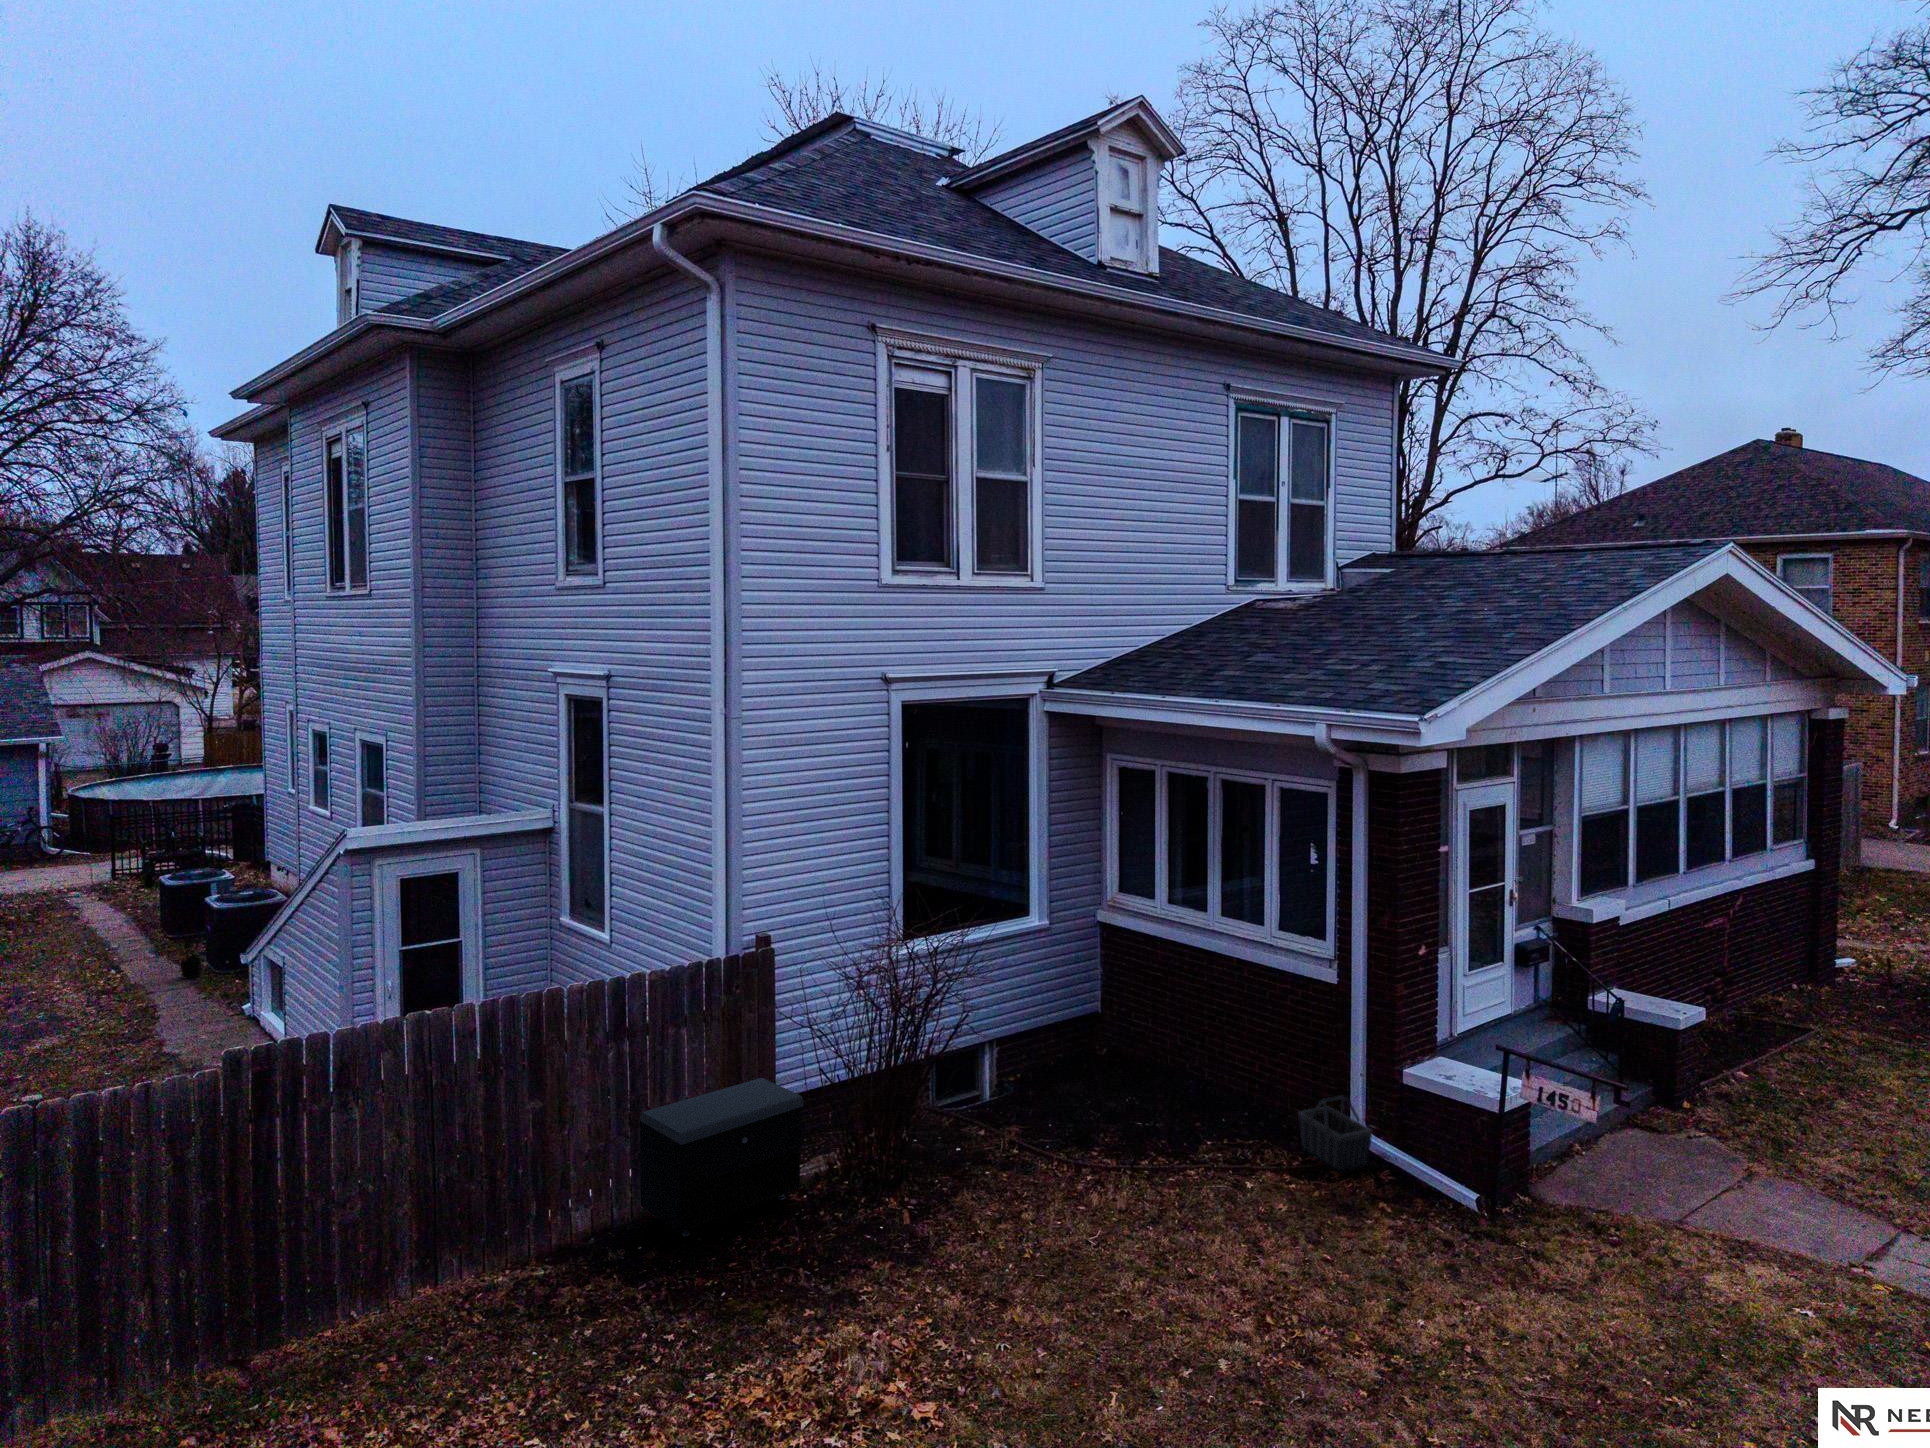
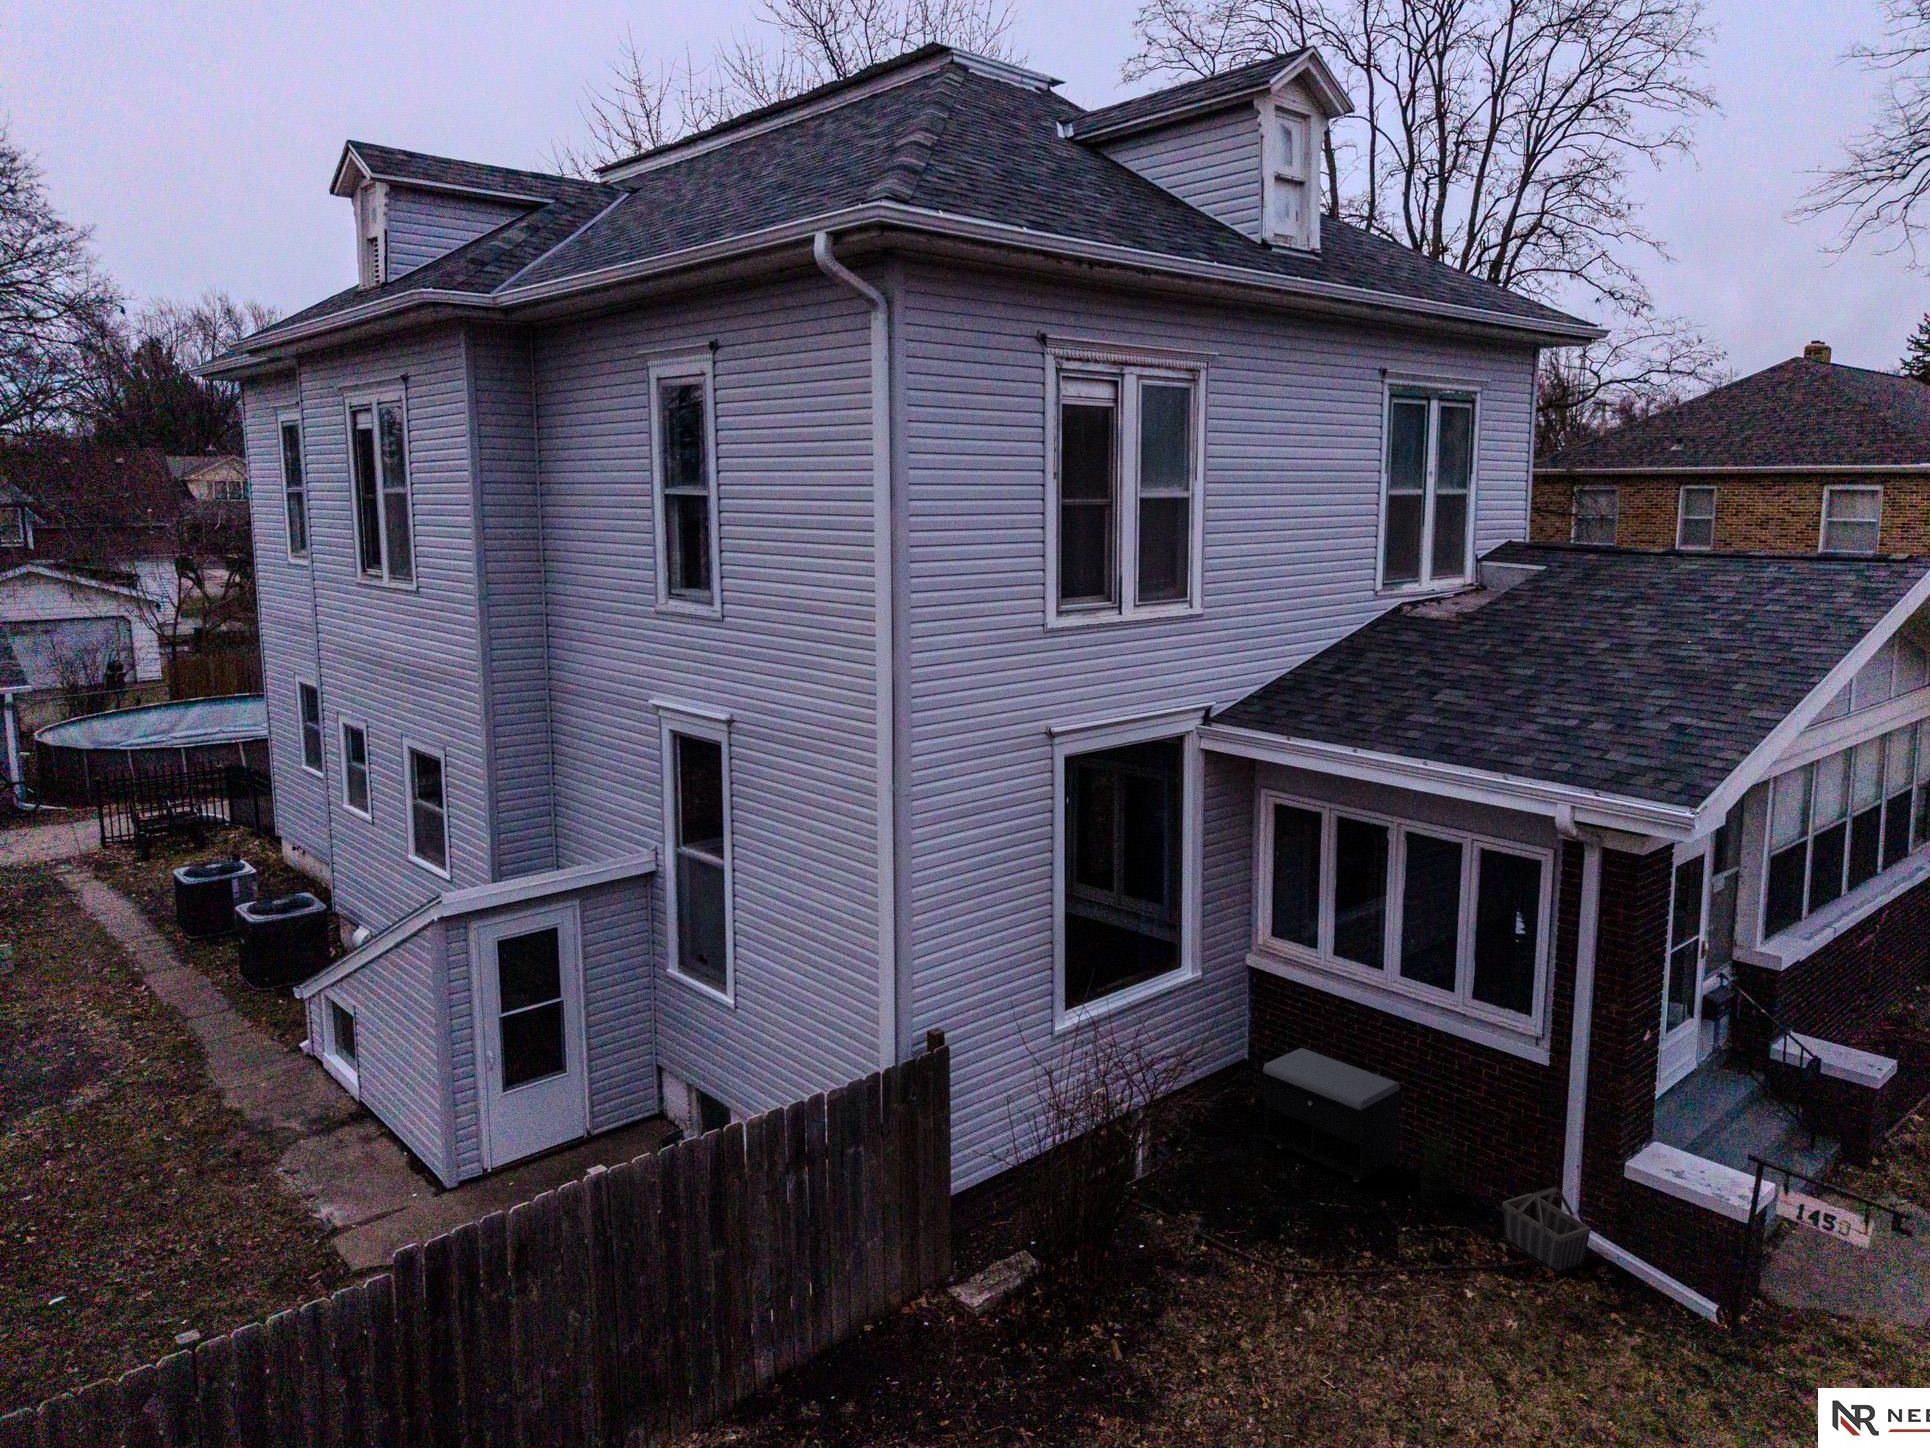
potted plant: present [181,931,203,979] -> present [1419,1128,1454,1205]
storage bench: present [640,1078,804,1237] -> present [1263,1048,1400,1182]

